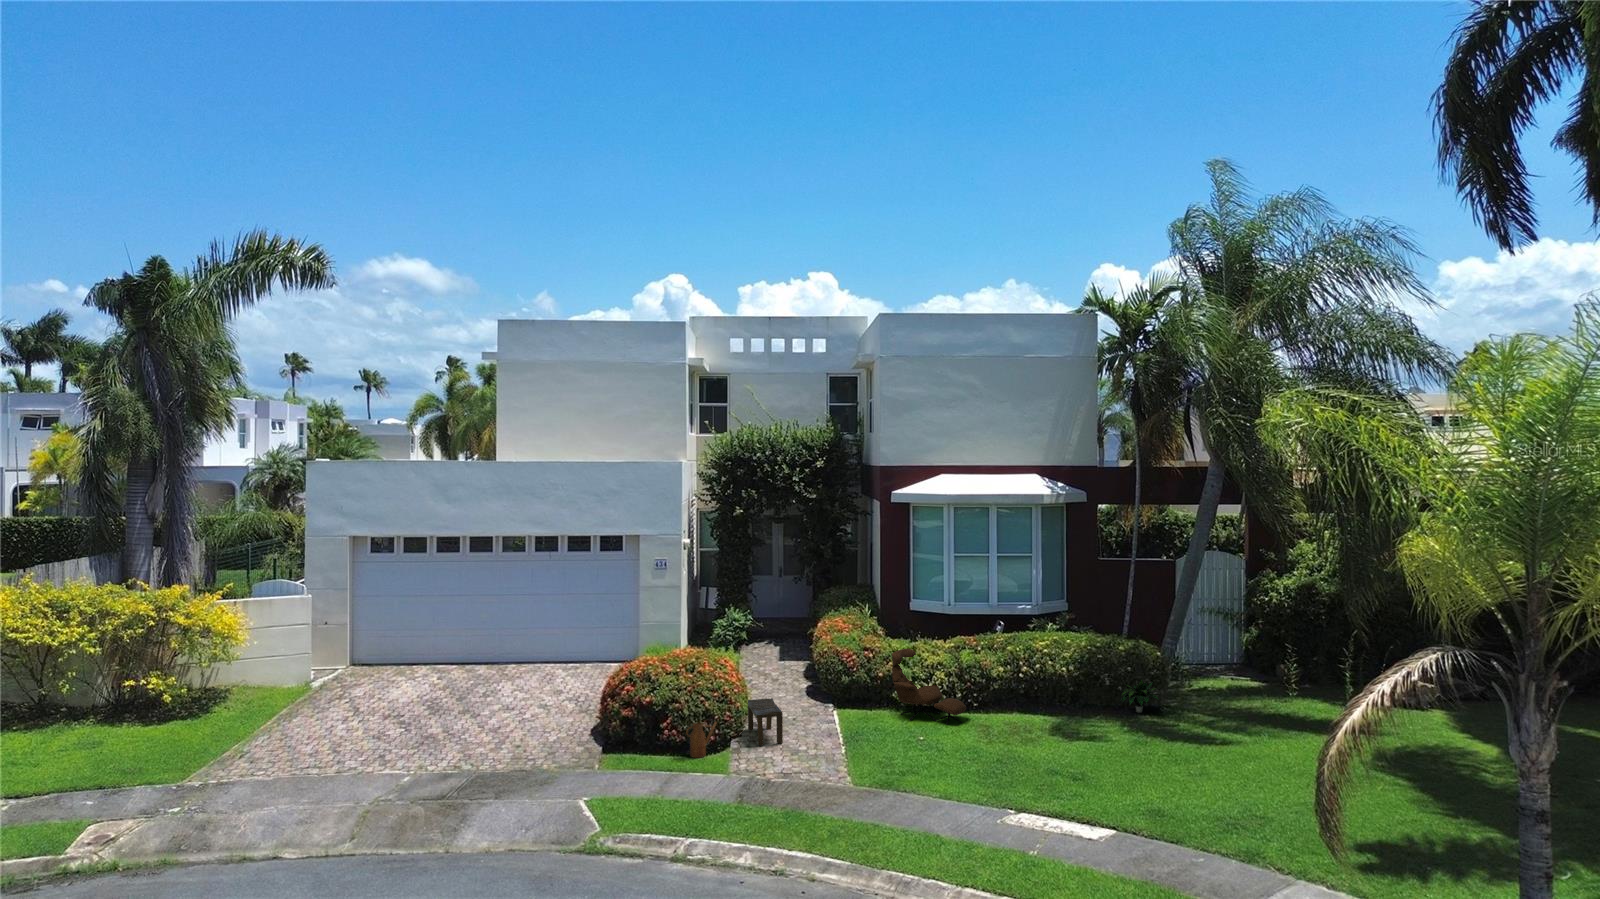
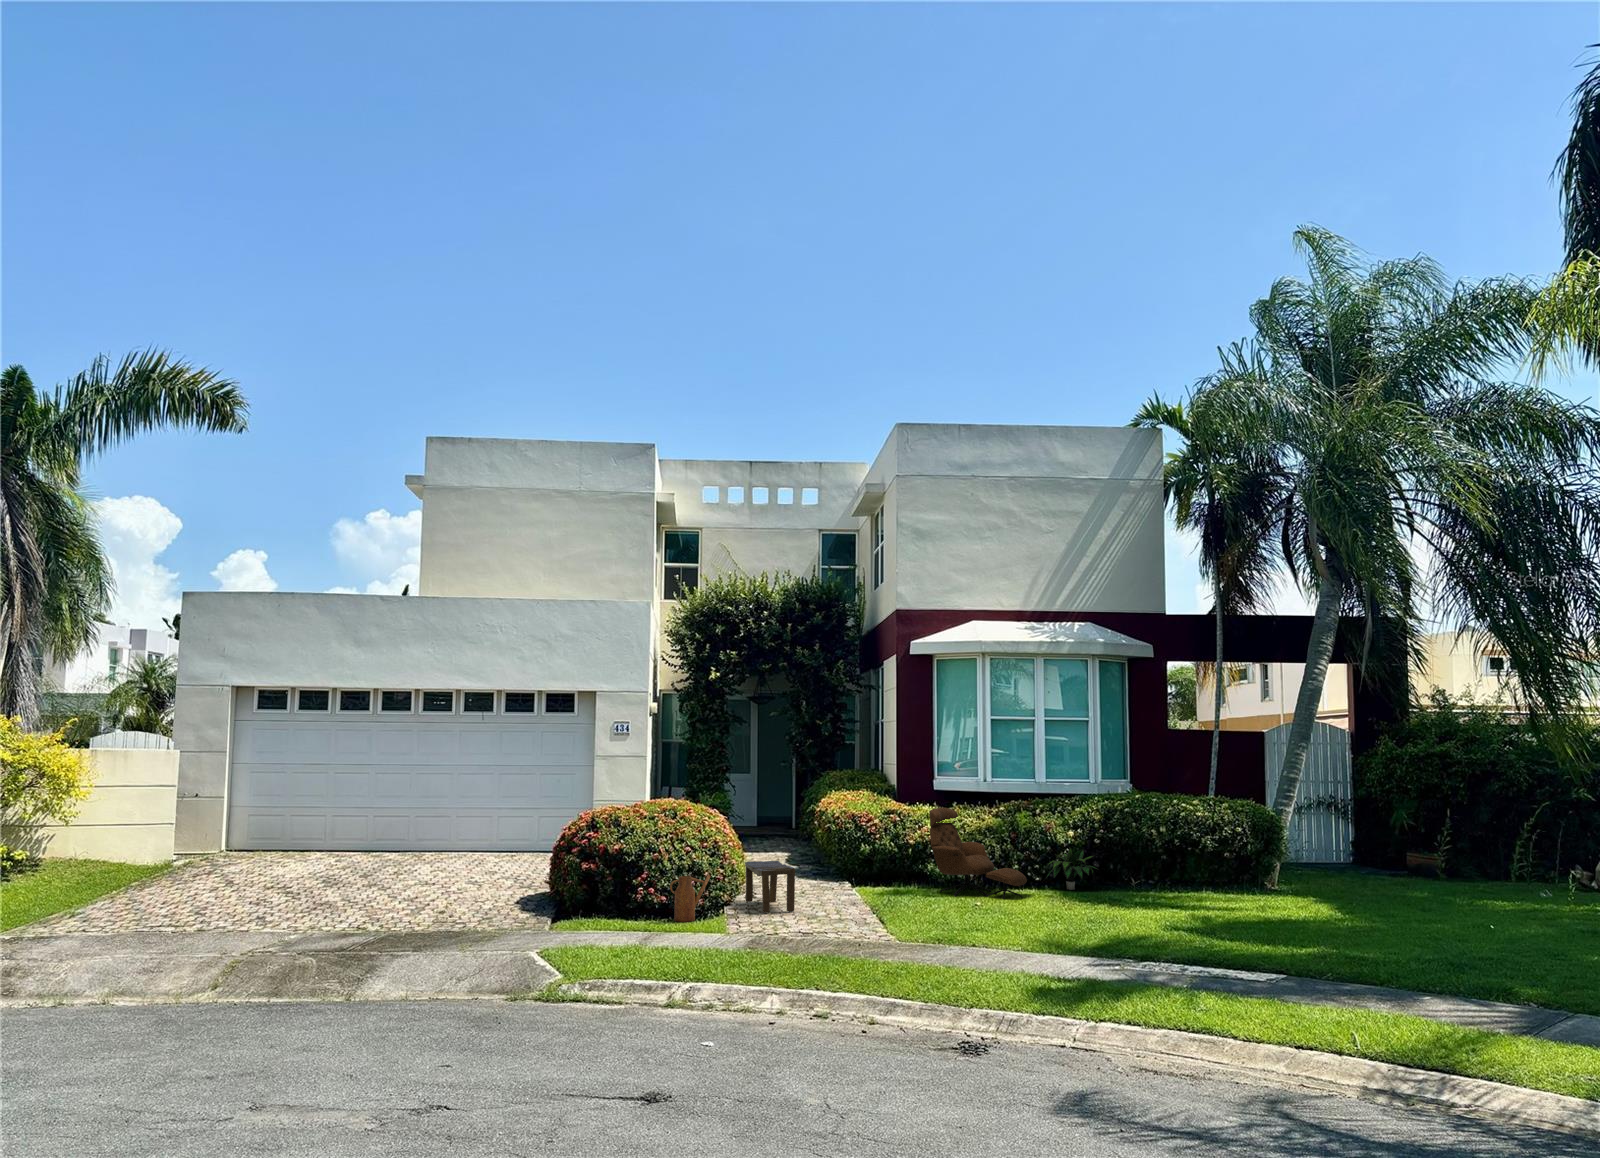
potted plant: present [1121,679,1159,713] -> present [1046,847,1099,890]

